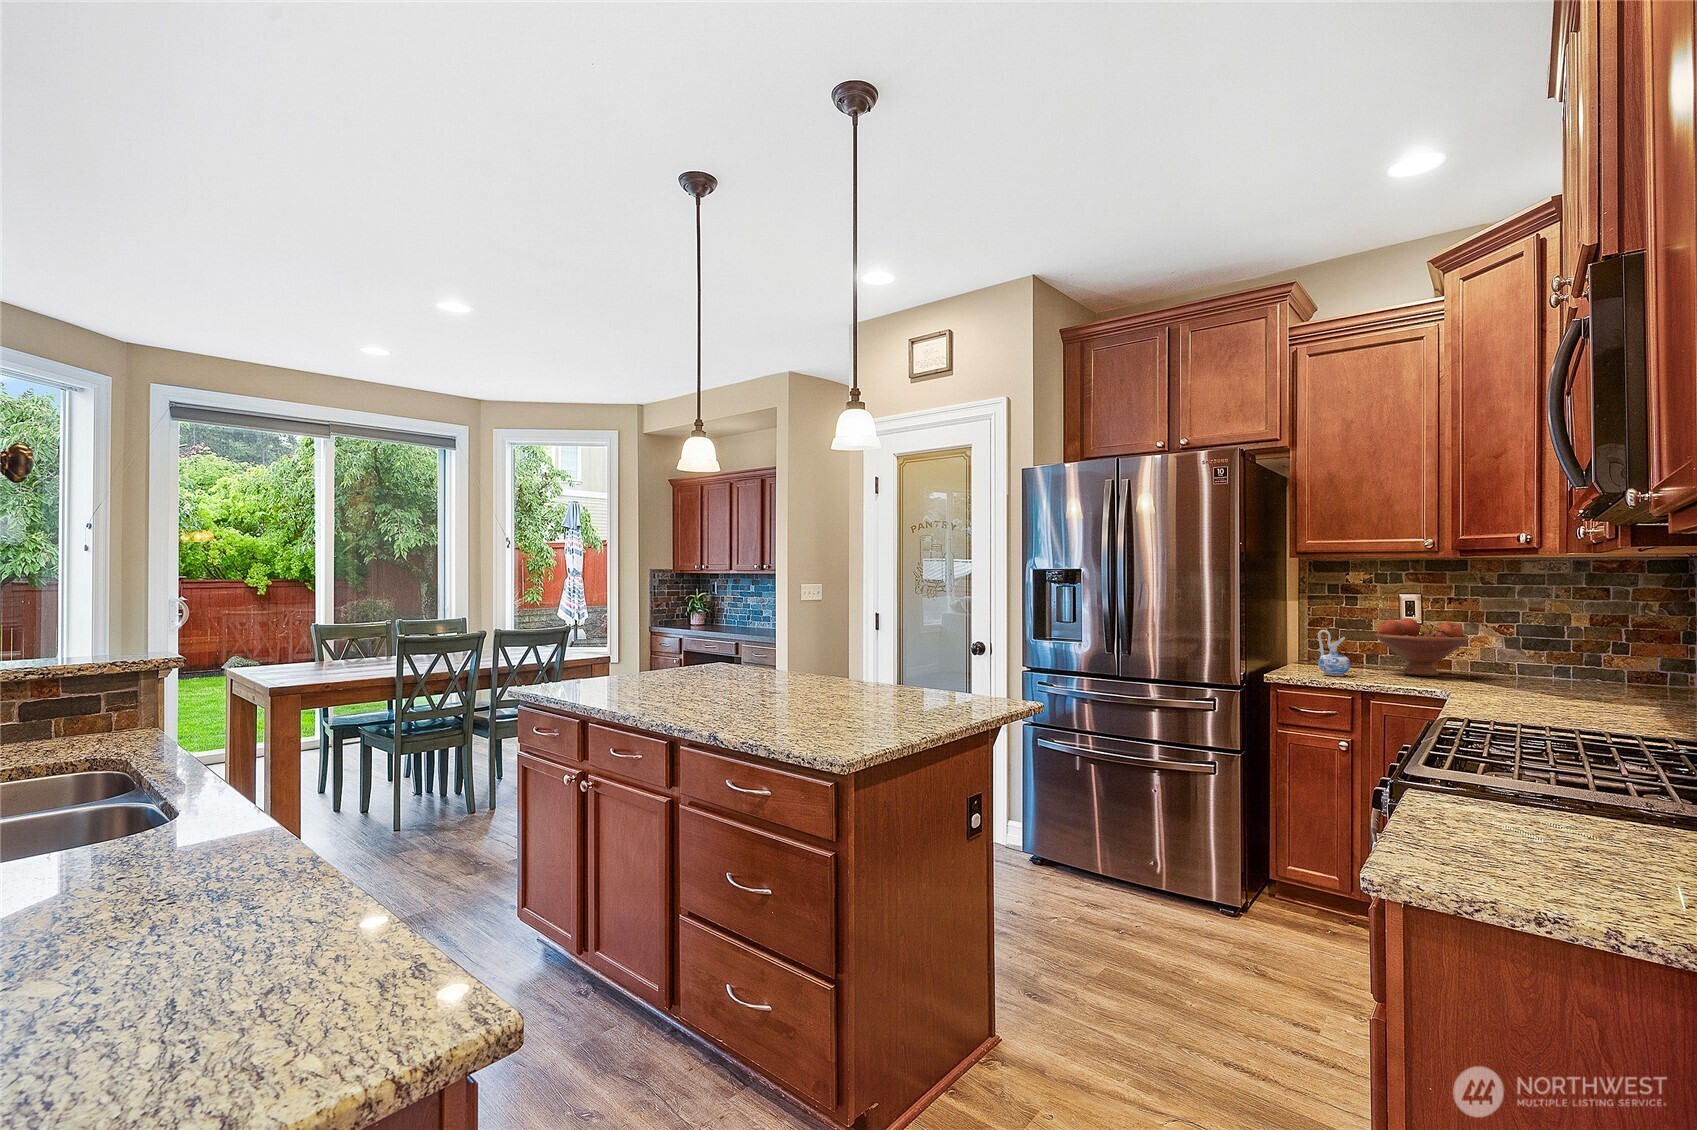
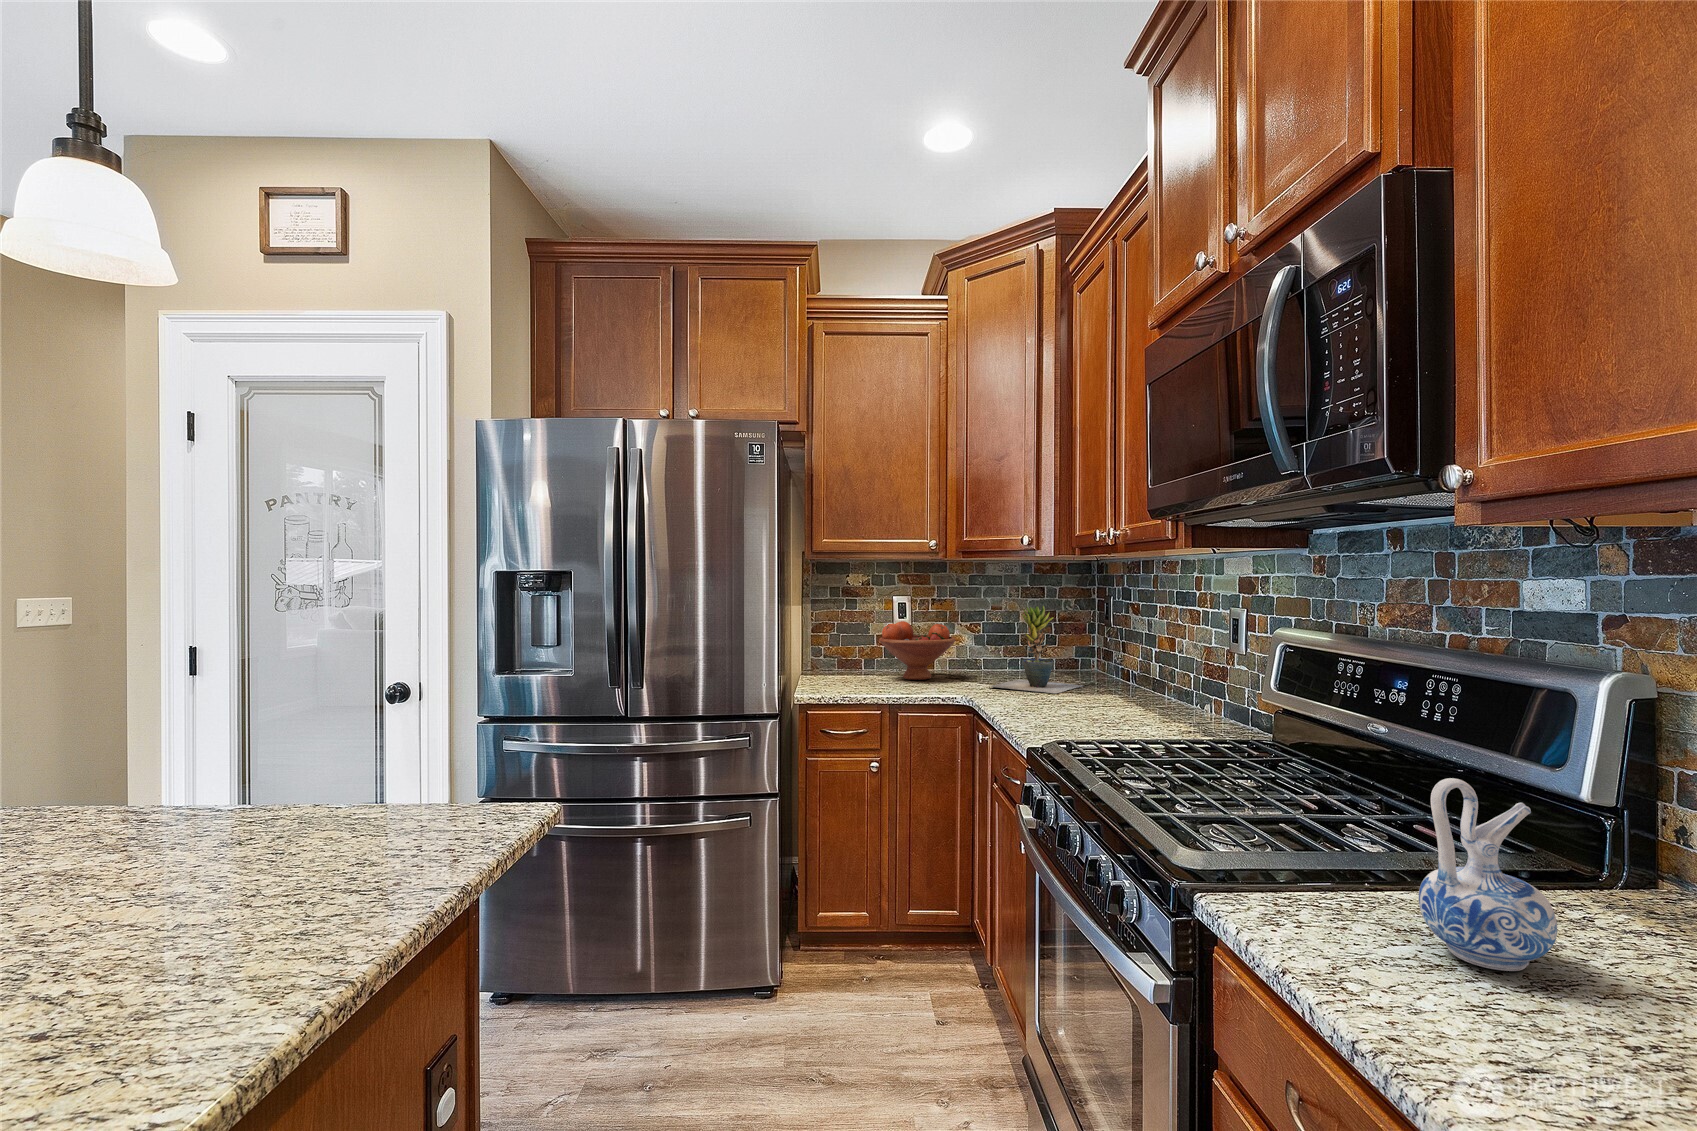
potted plant: none [1490,606,1636,699] -> present [990,606,1082,693]
ceramic pitcher: present [1318,630,1350,676] -> present [1419,778,1557,971]

